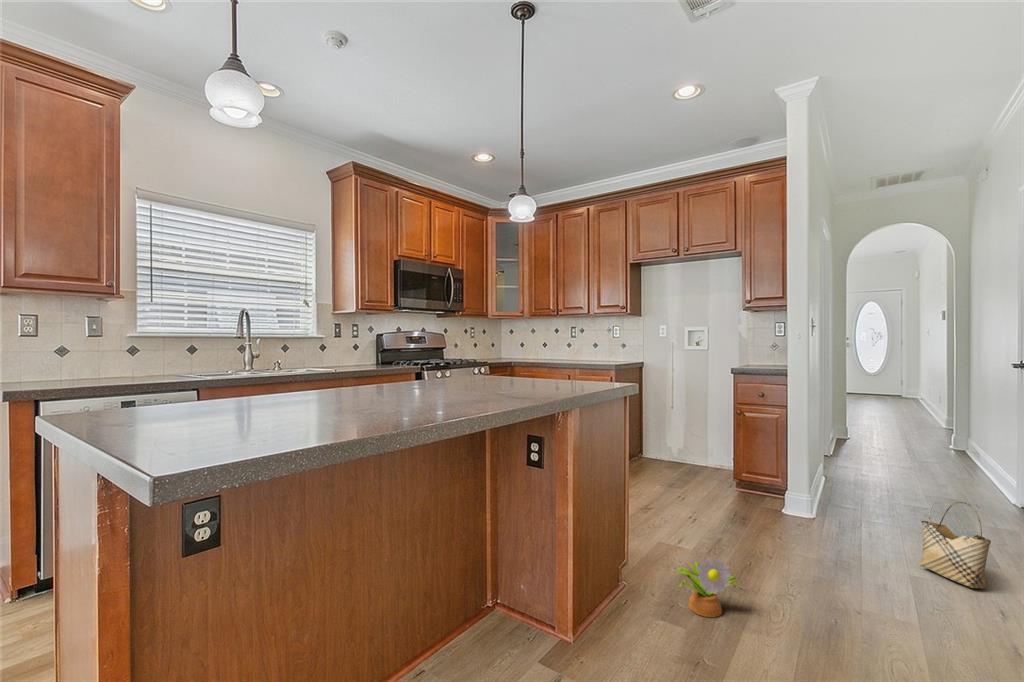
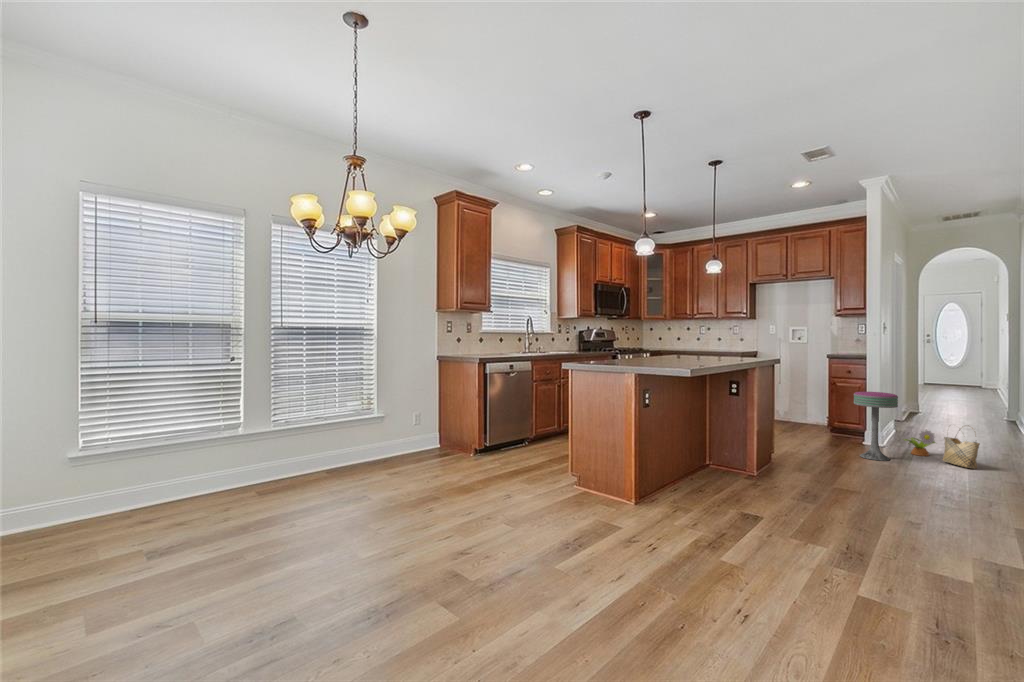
bar stool: none [769,437,844,568] -> present [854,392,898,461]
decorative plant: present [676,557,739,617] -> present [905,430,935,456]

